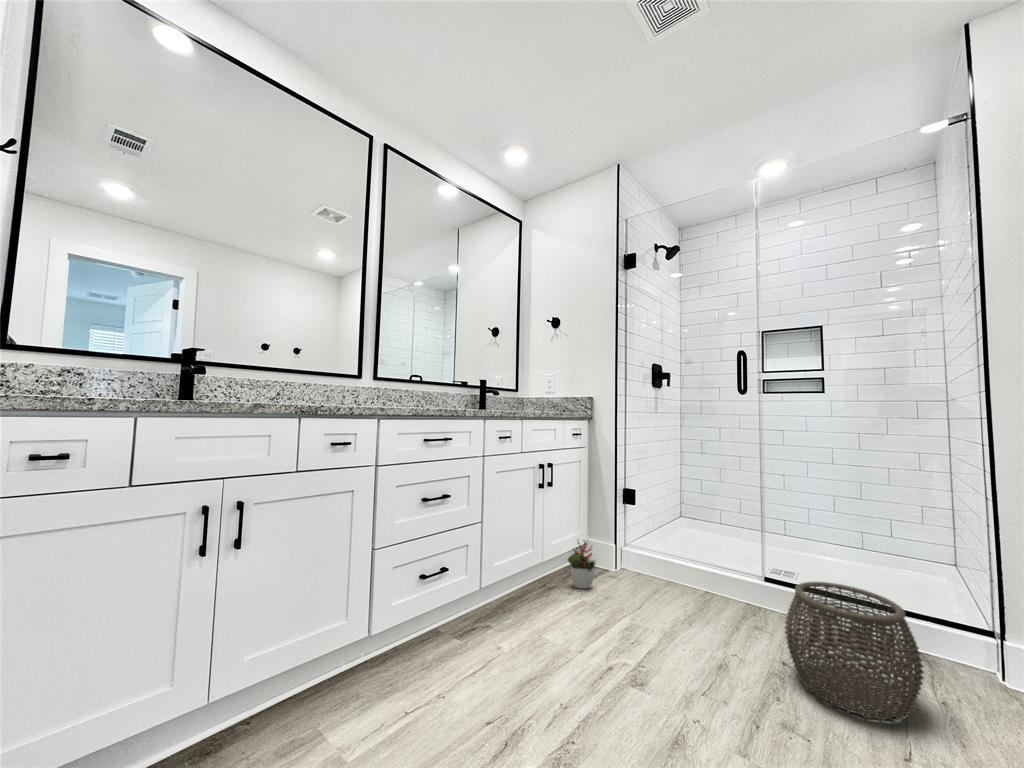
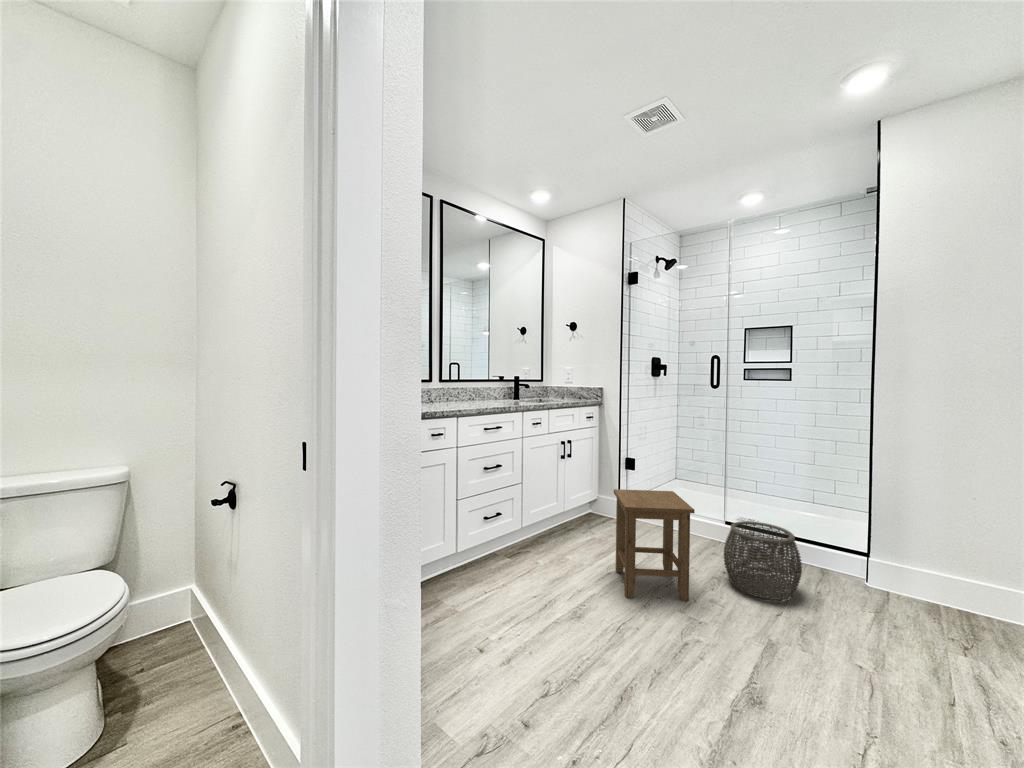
stool: none [615,532,752,725] -> present [614,489,695,601]
decorative plant: present [568,540,596,589] -> none [582,495,603,529]

